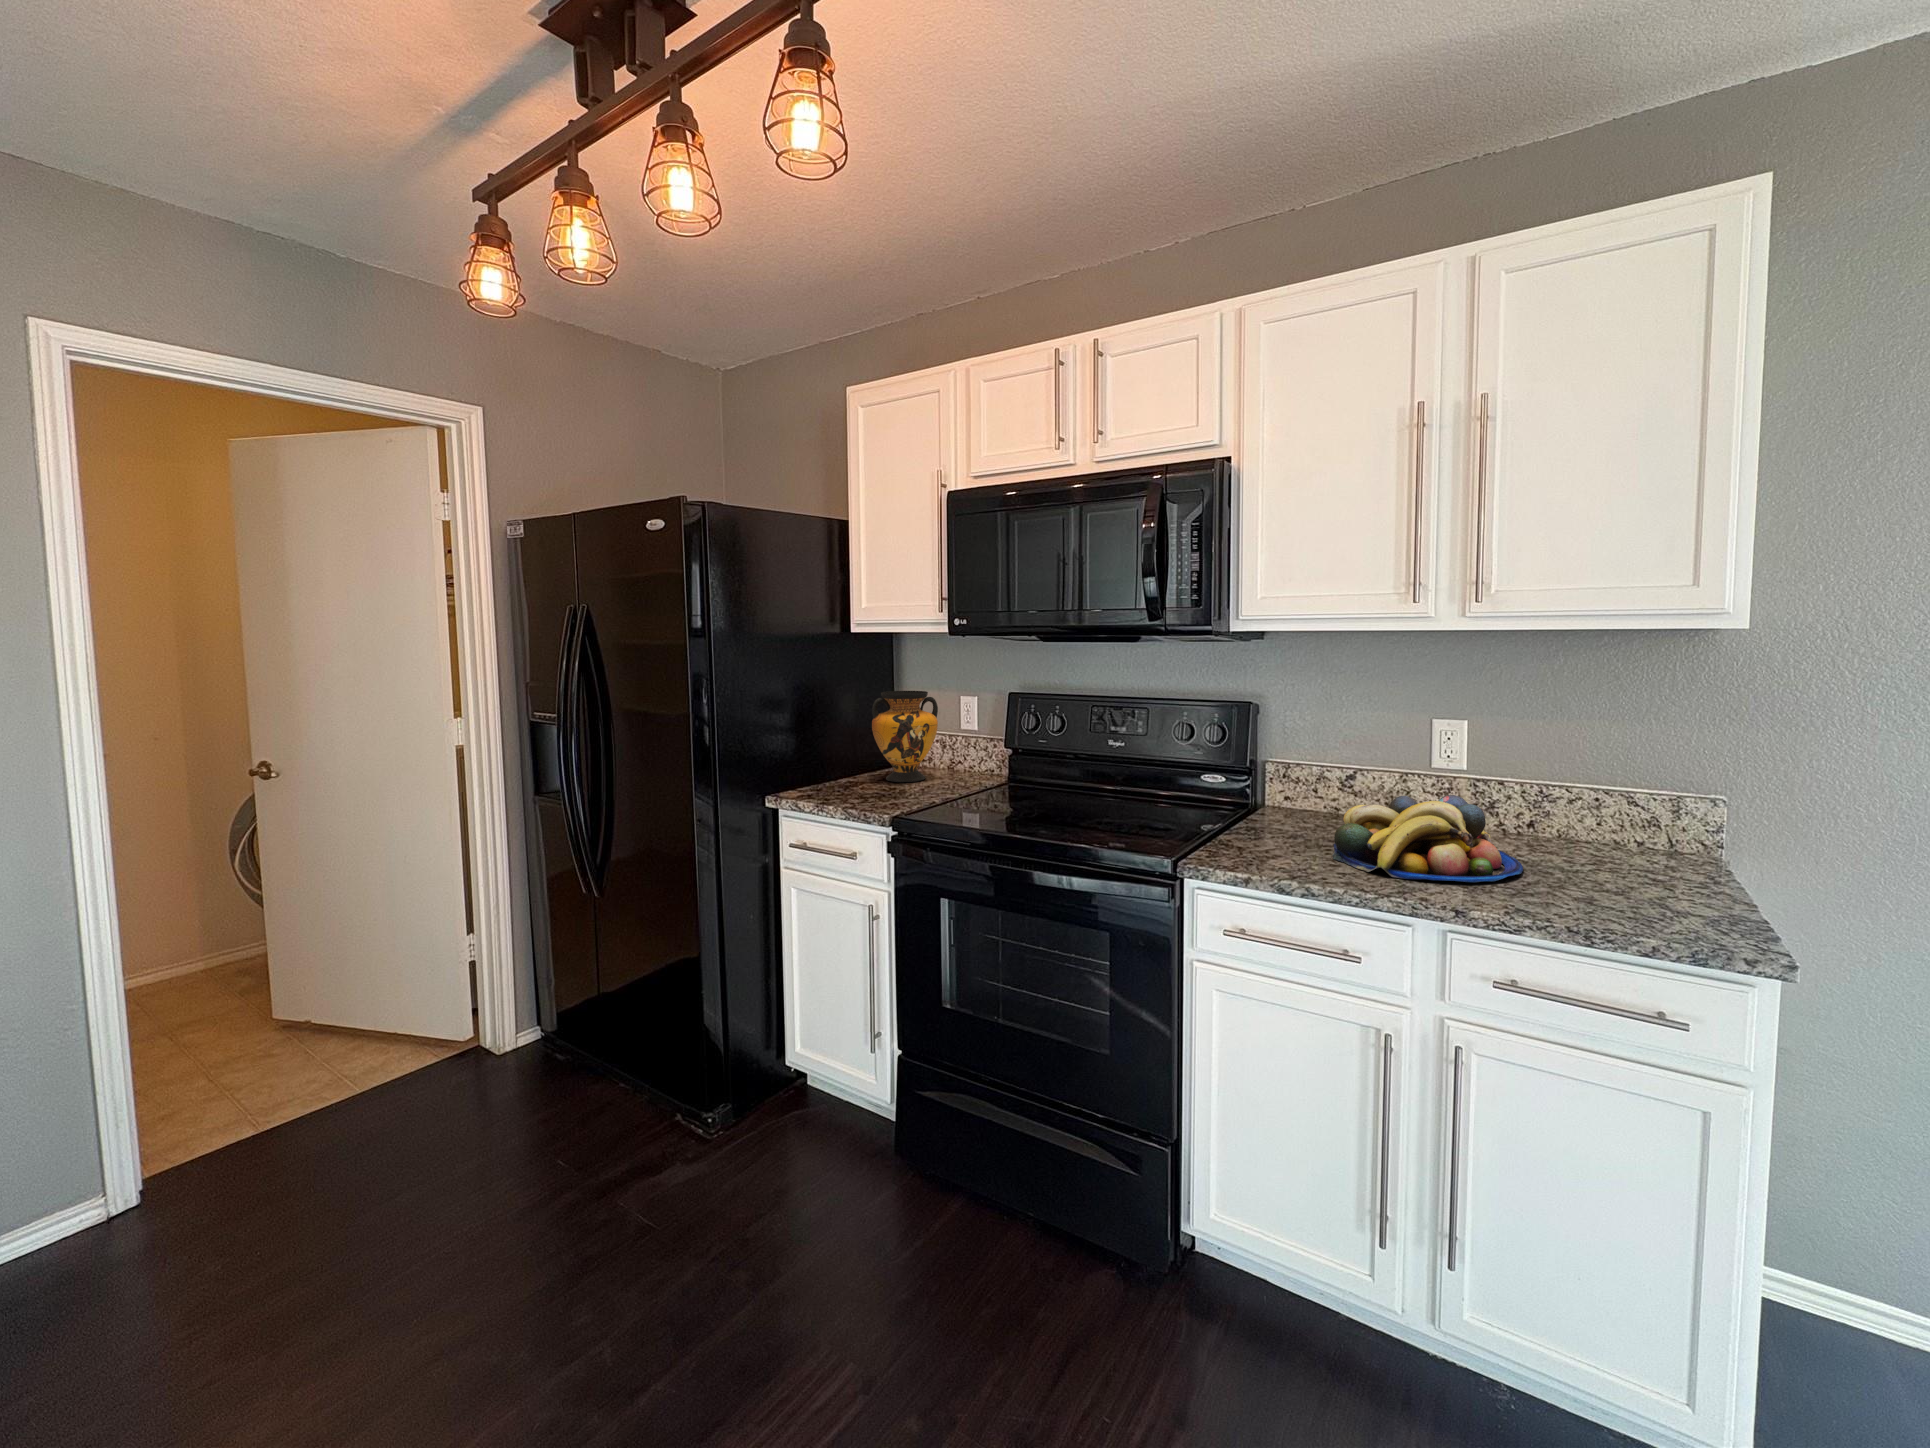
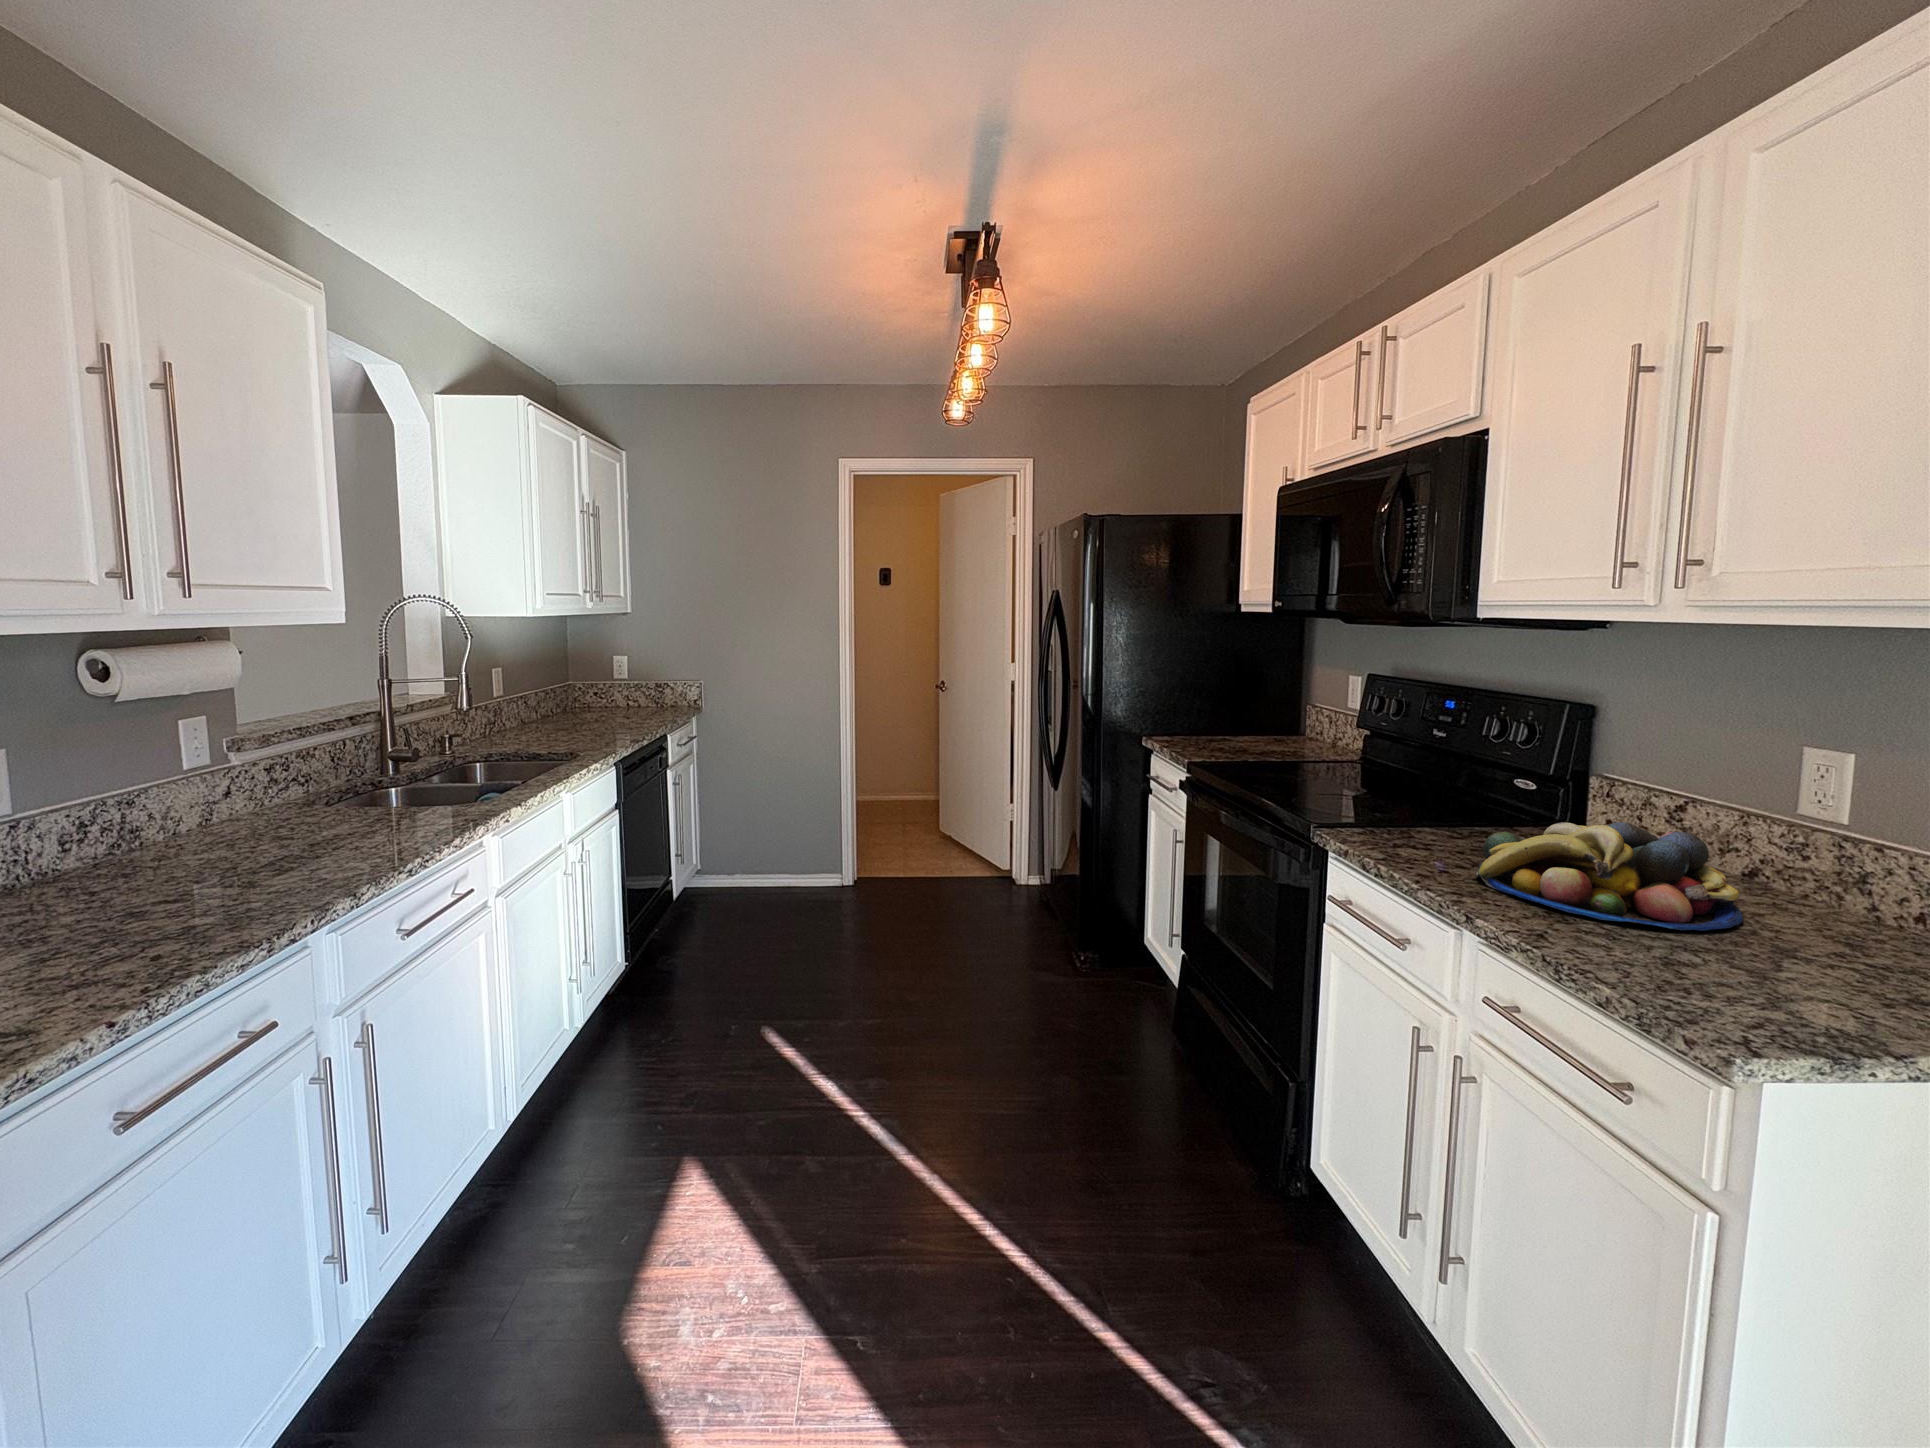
vase: present [872,691,938,782] -> none [1246,666,1310,748]

